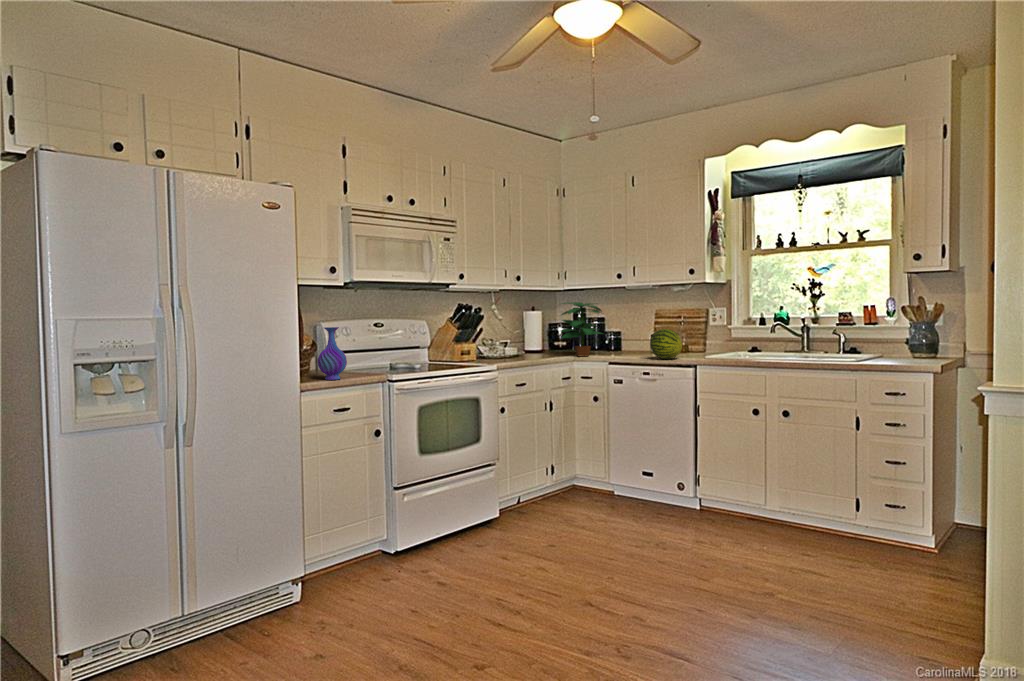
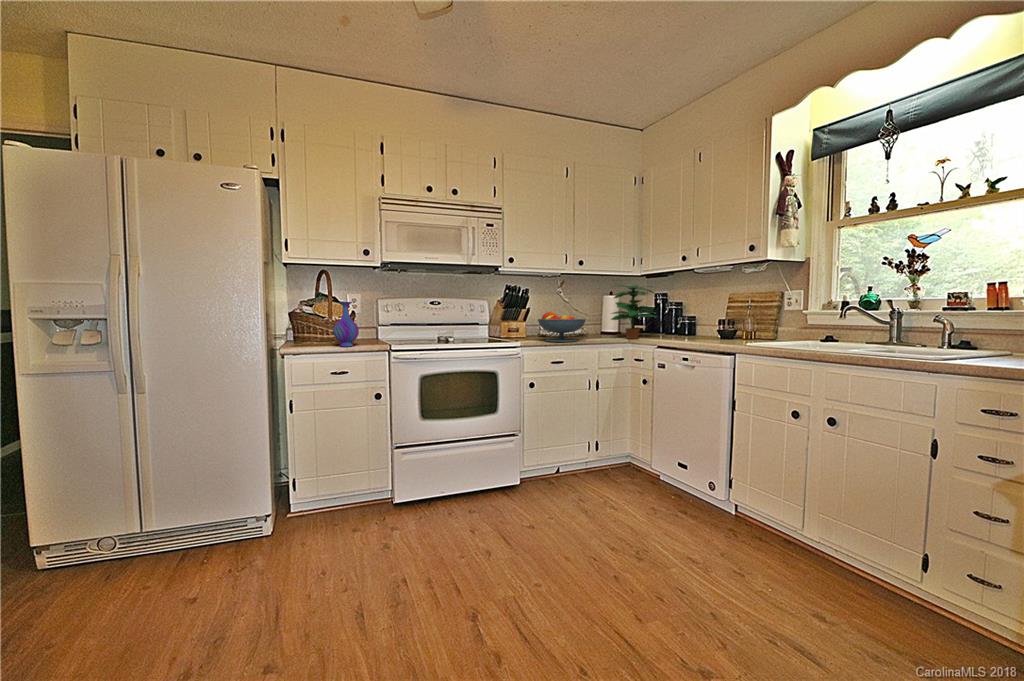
fruit: present [650,329,682,359] -> none [685,311,721,344]
fruit bowl: none [498,331,548,363] -> present [538,312,586,342]

